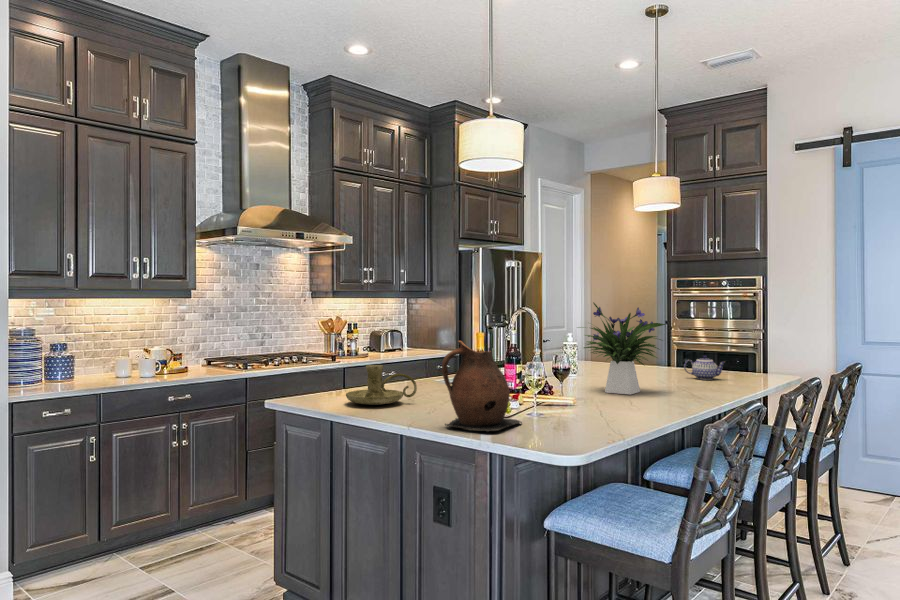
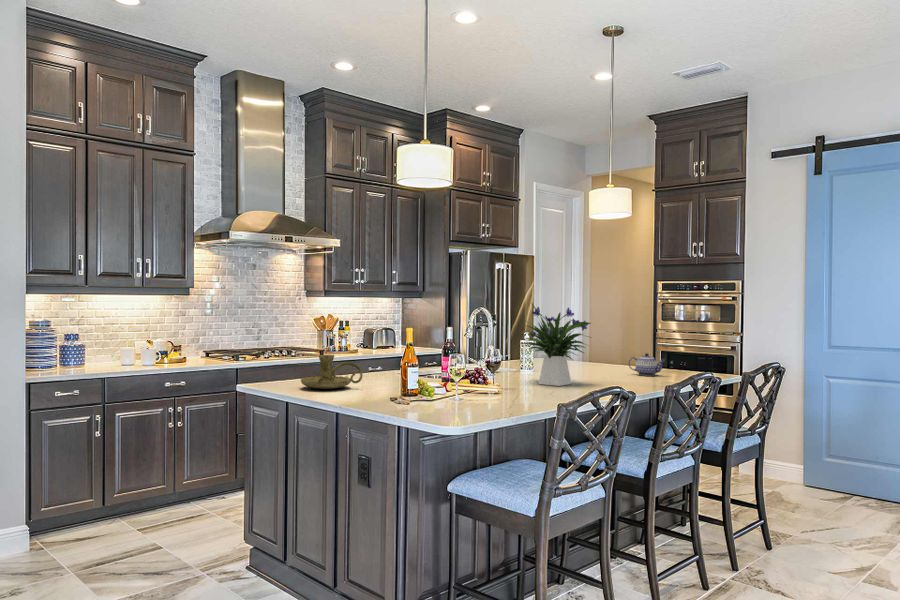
ceramic pitcher: present [442,341,522,432] -> none [368,333,436,410]

